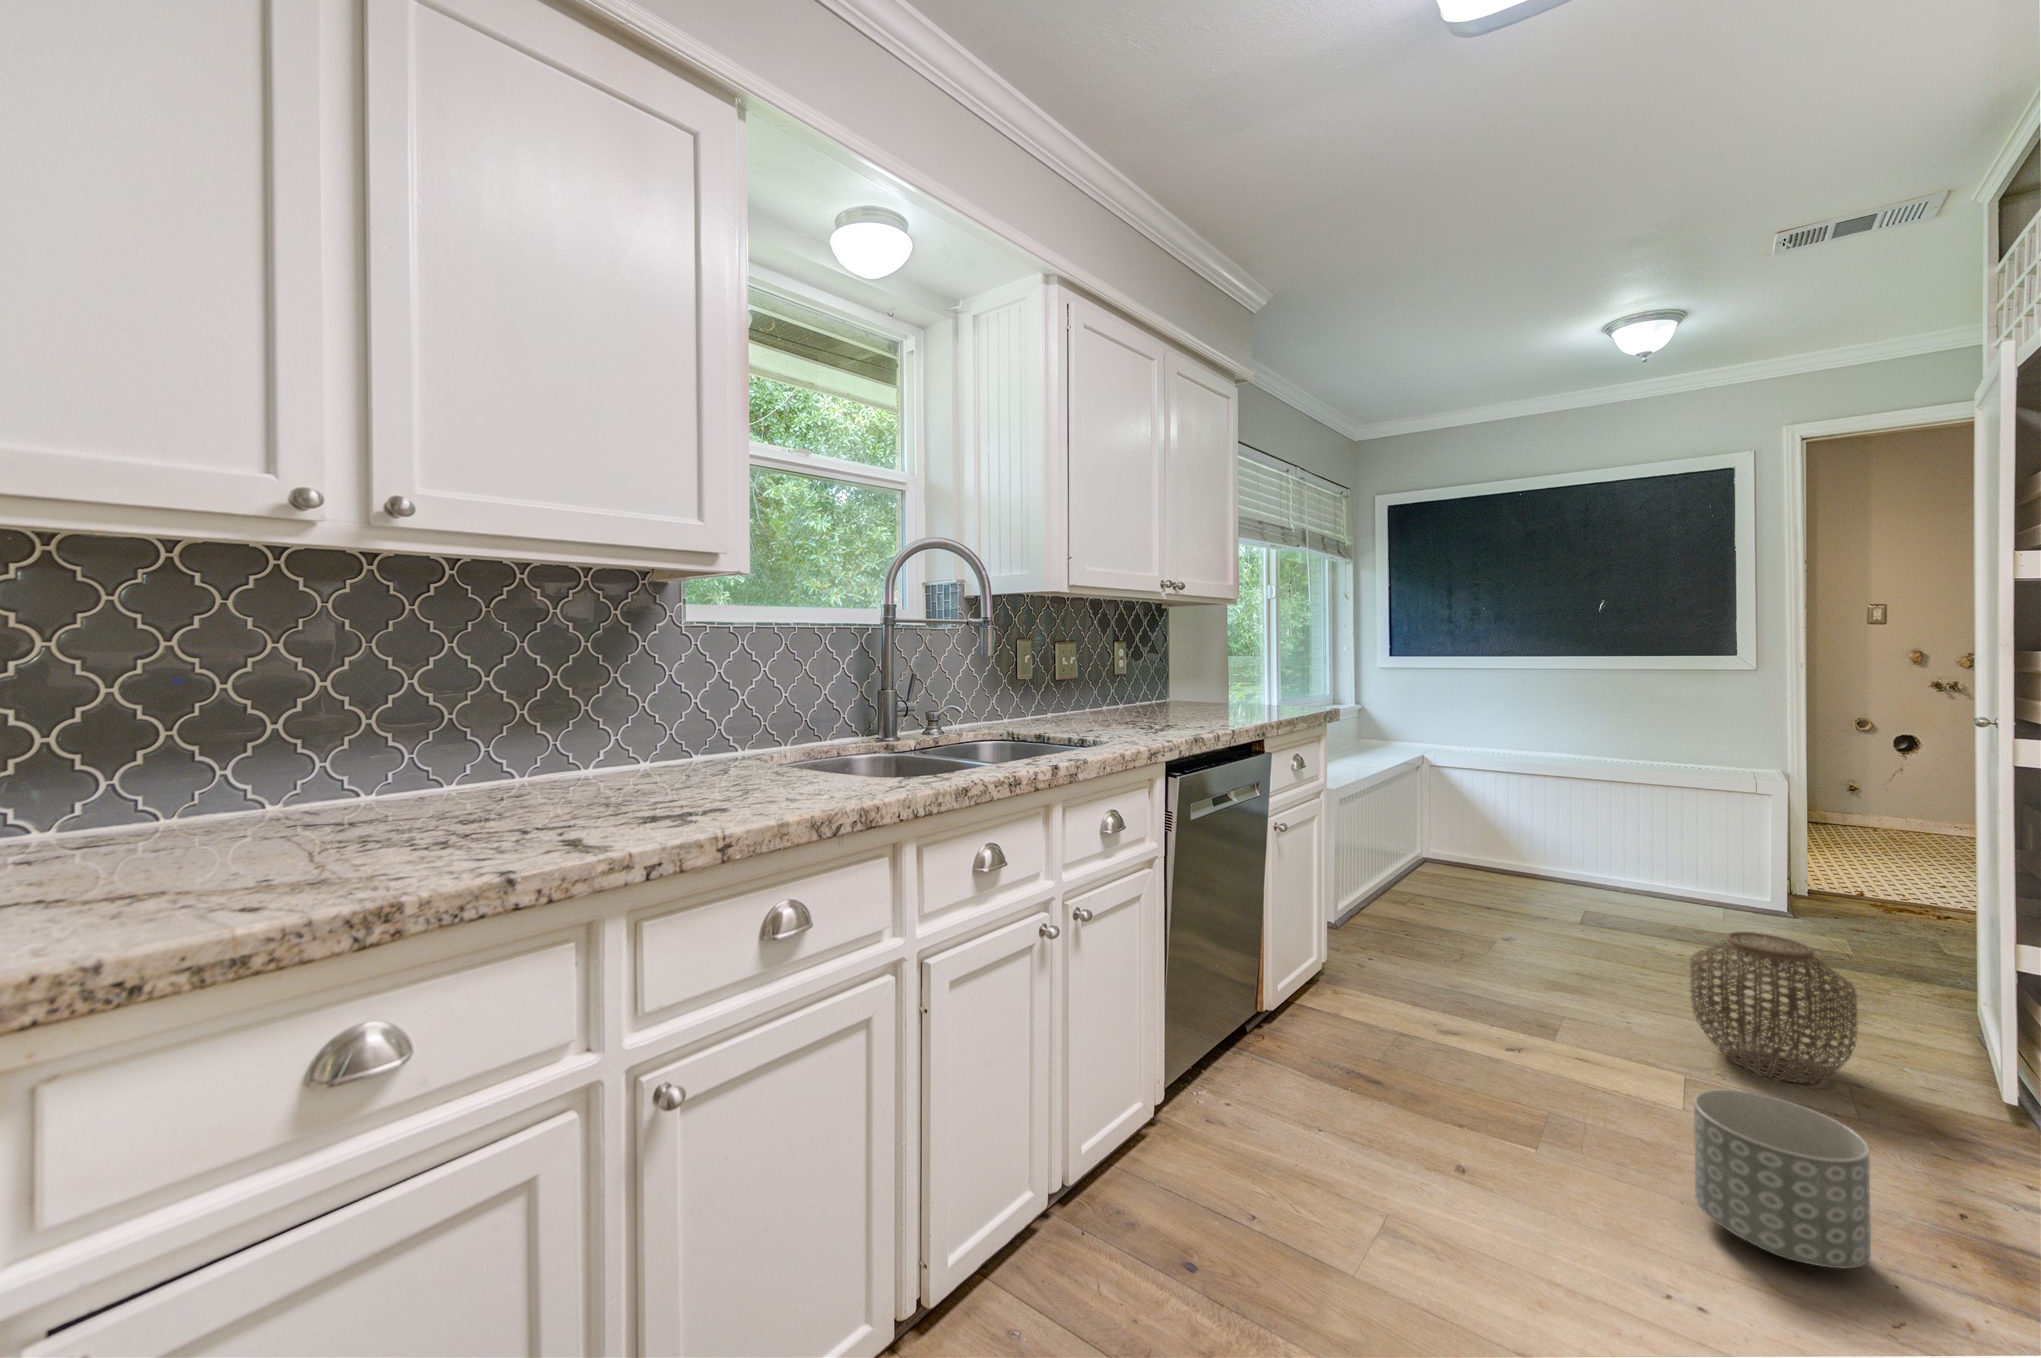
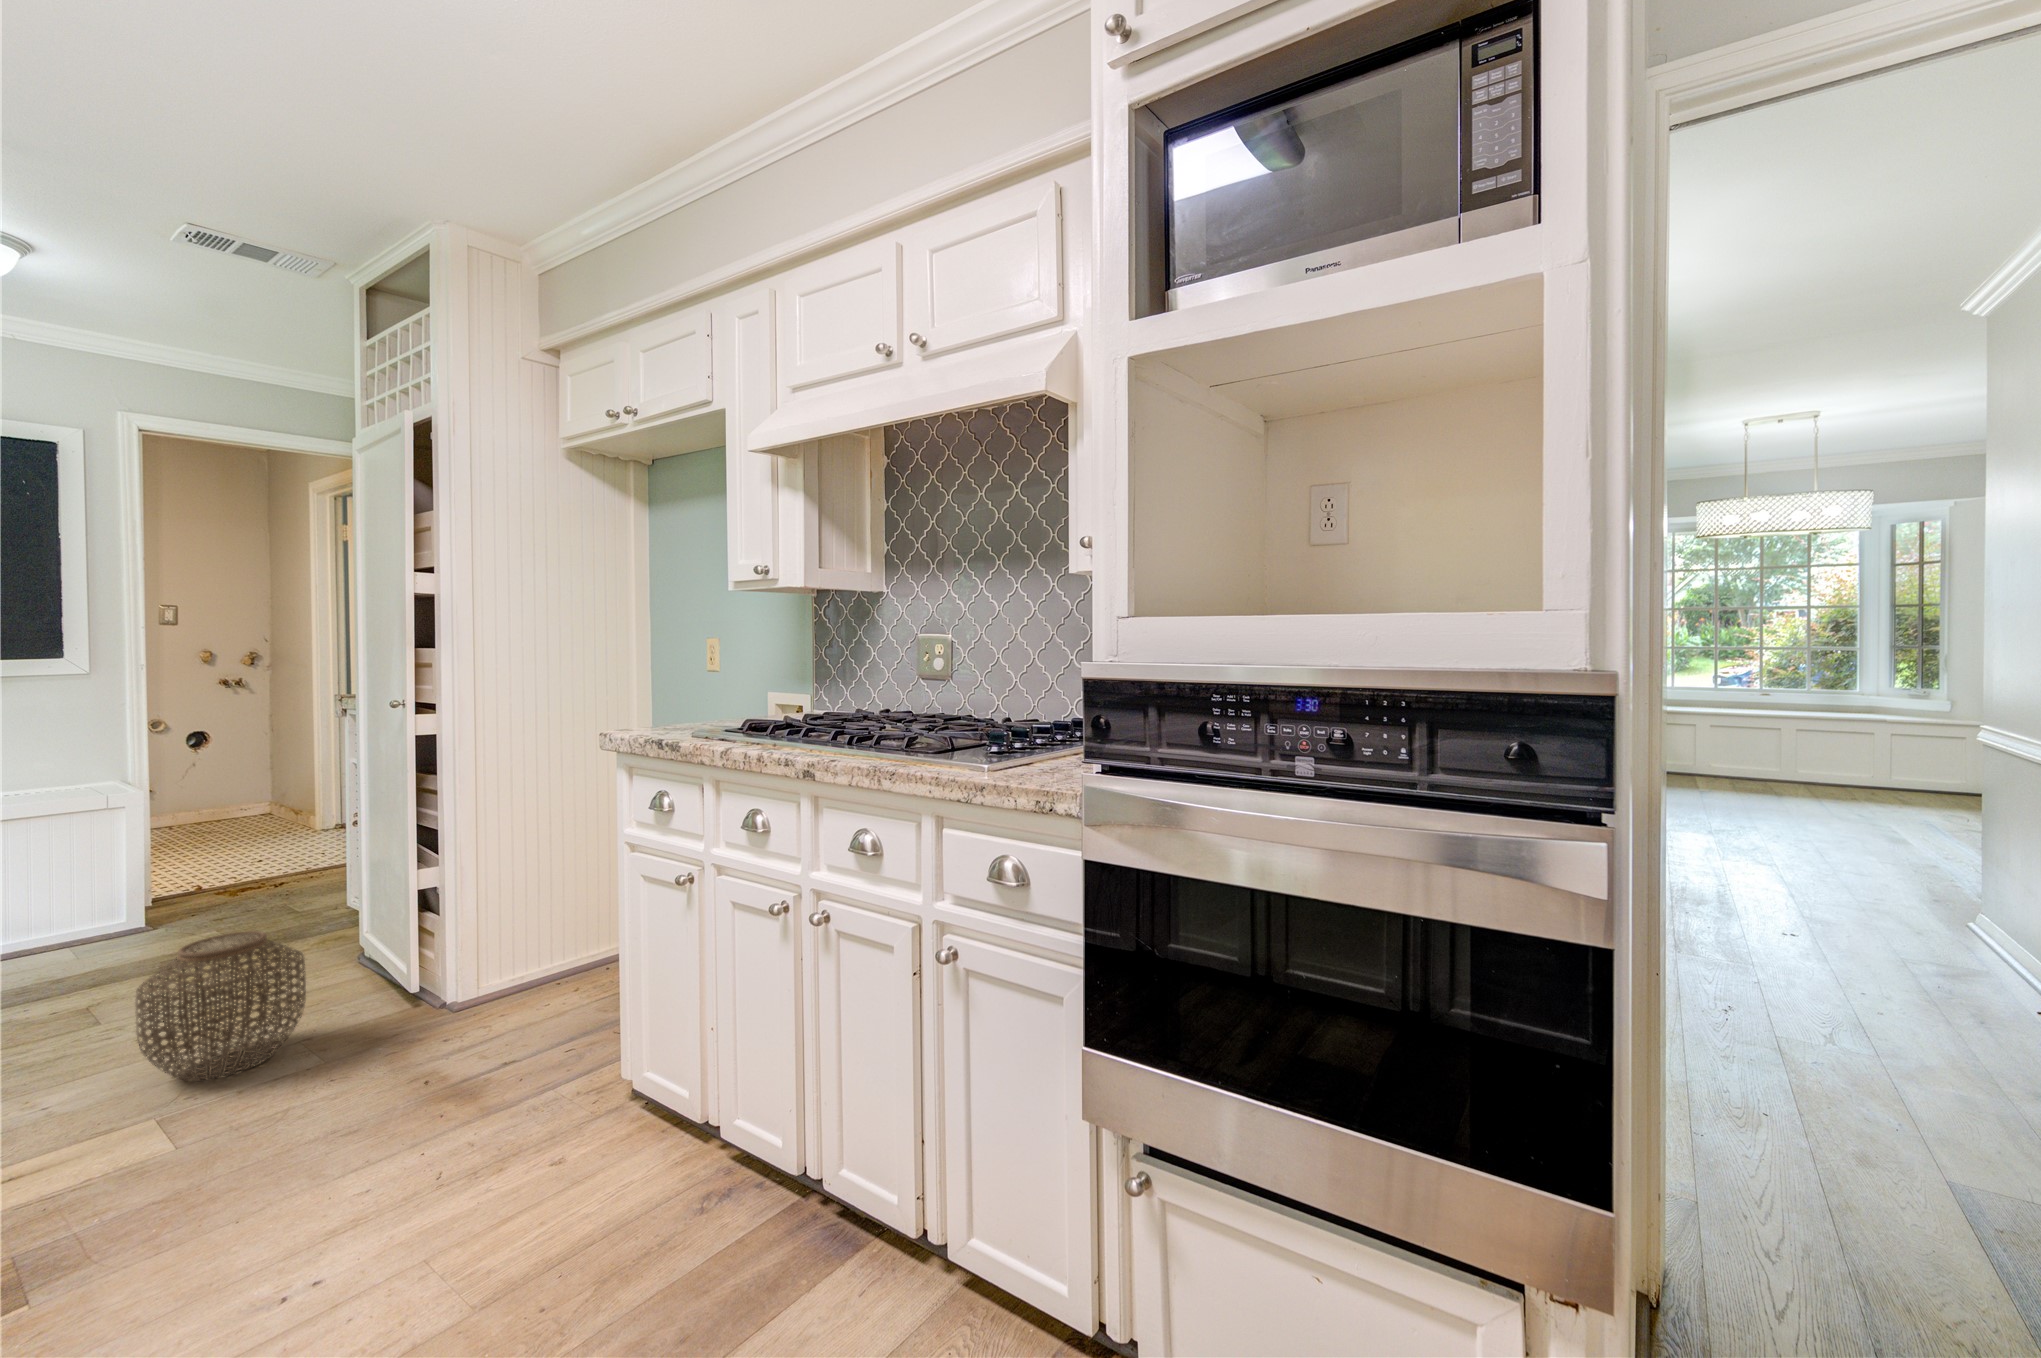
planter: present [1694,1089,1871,1268] -> none [251,1051,406,1208]

